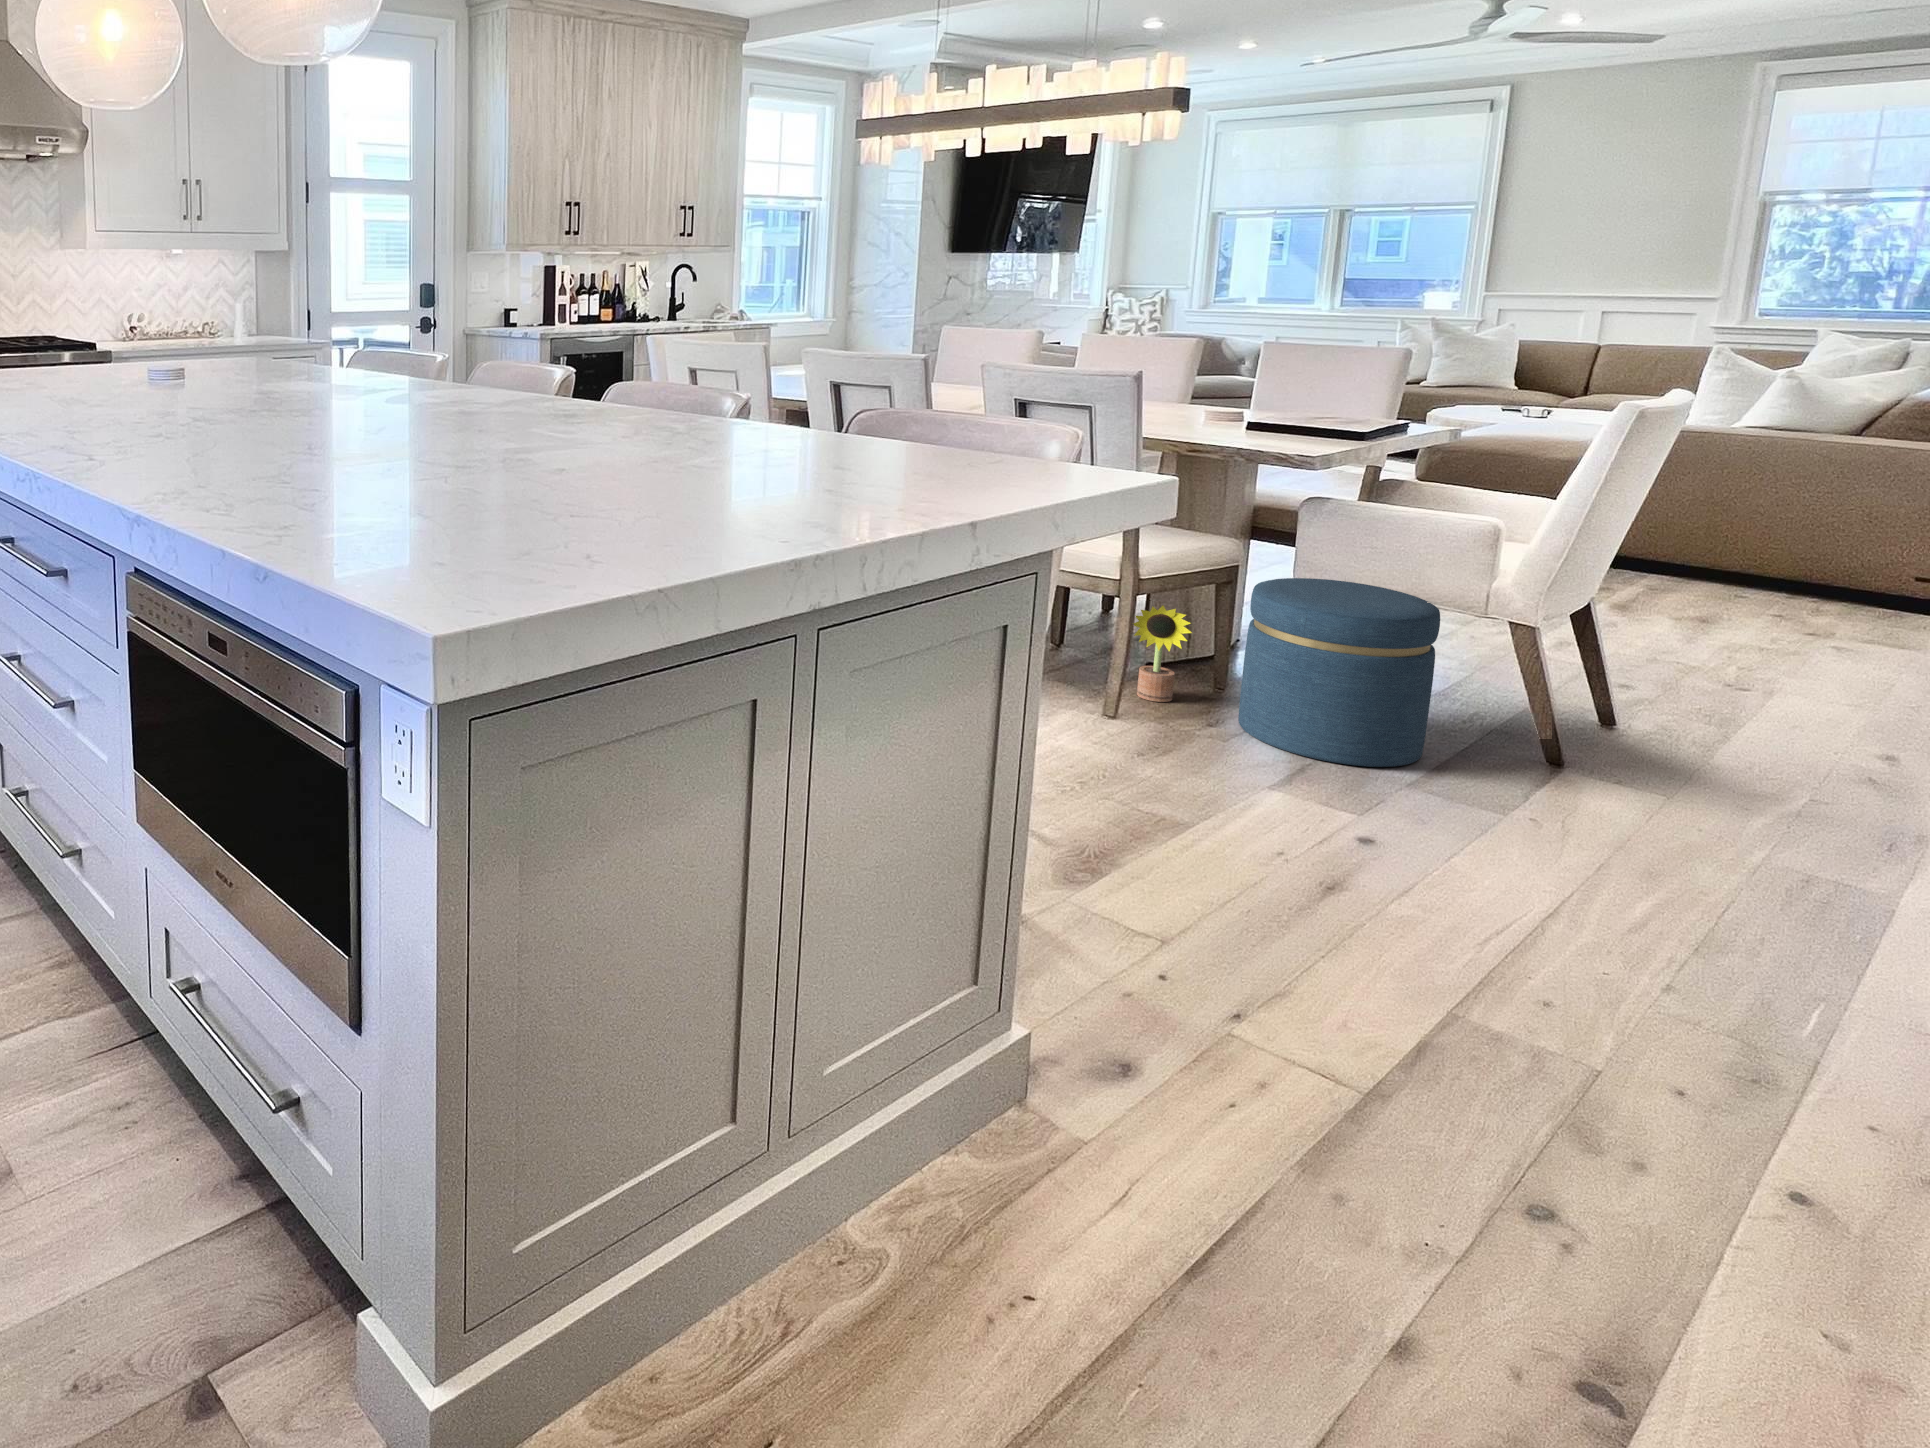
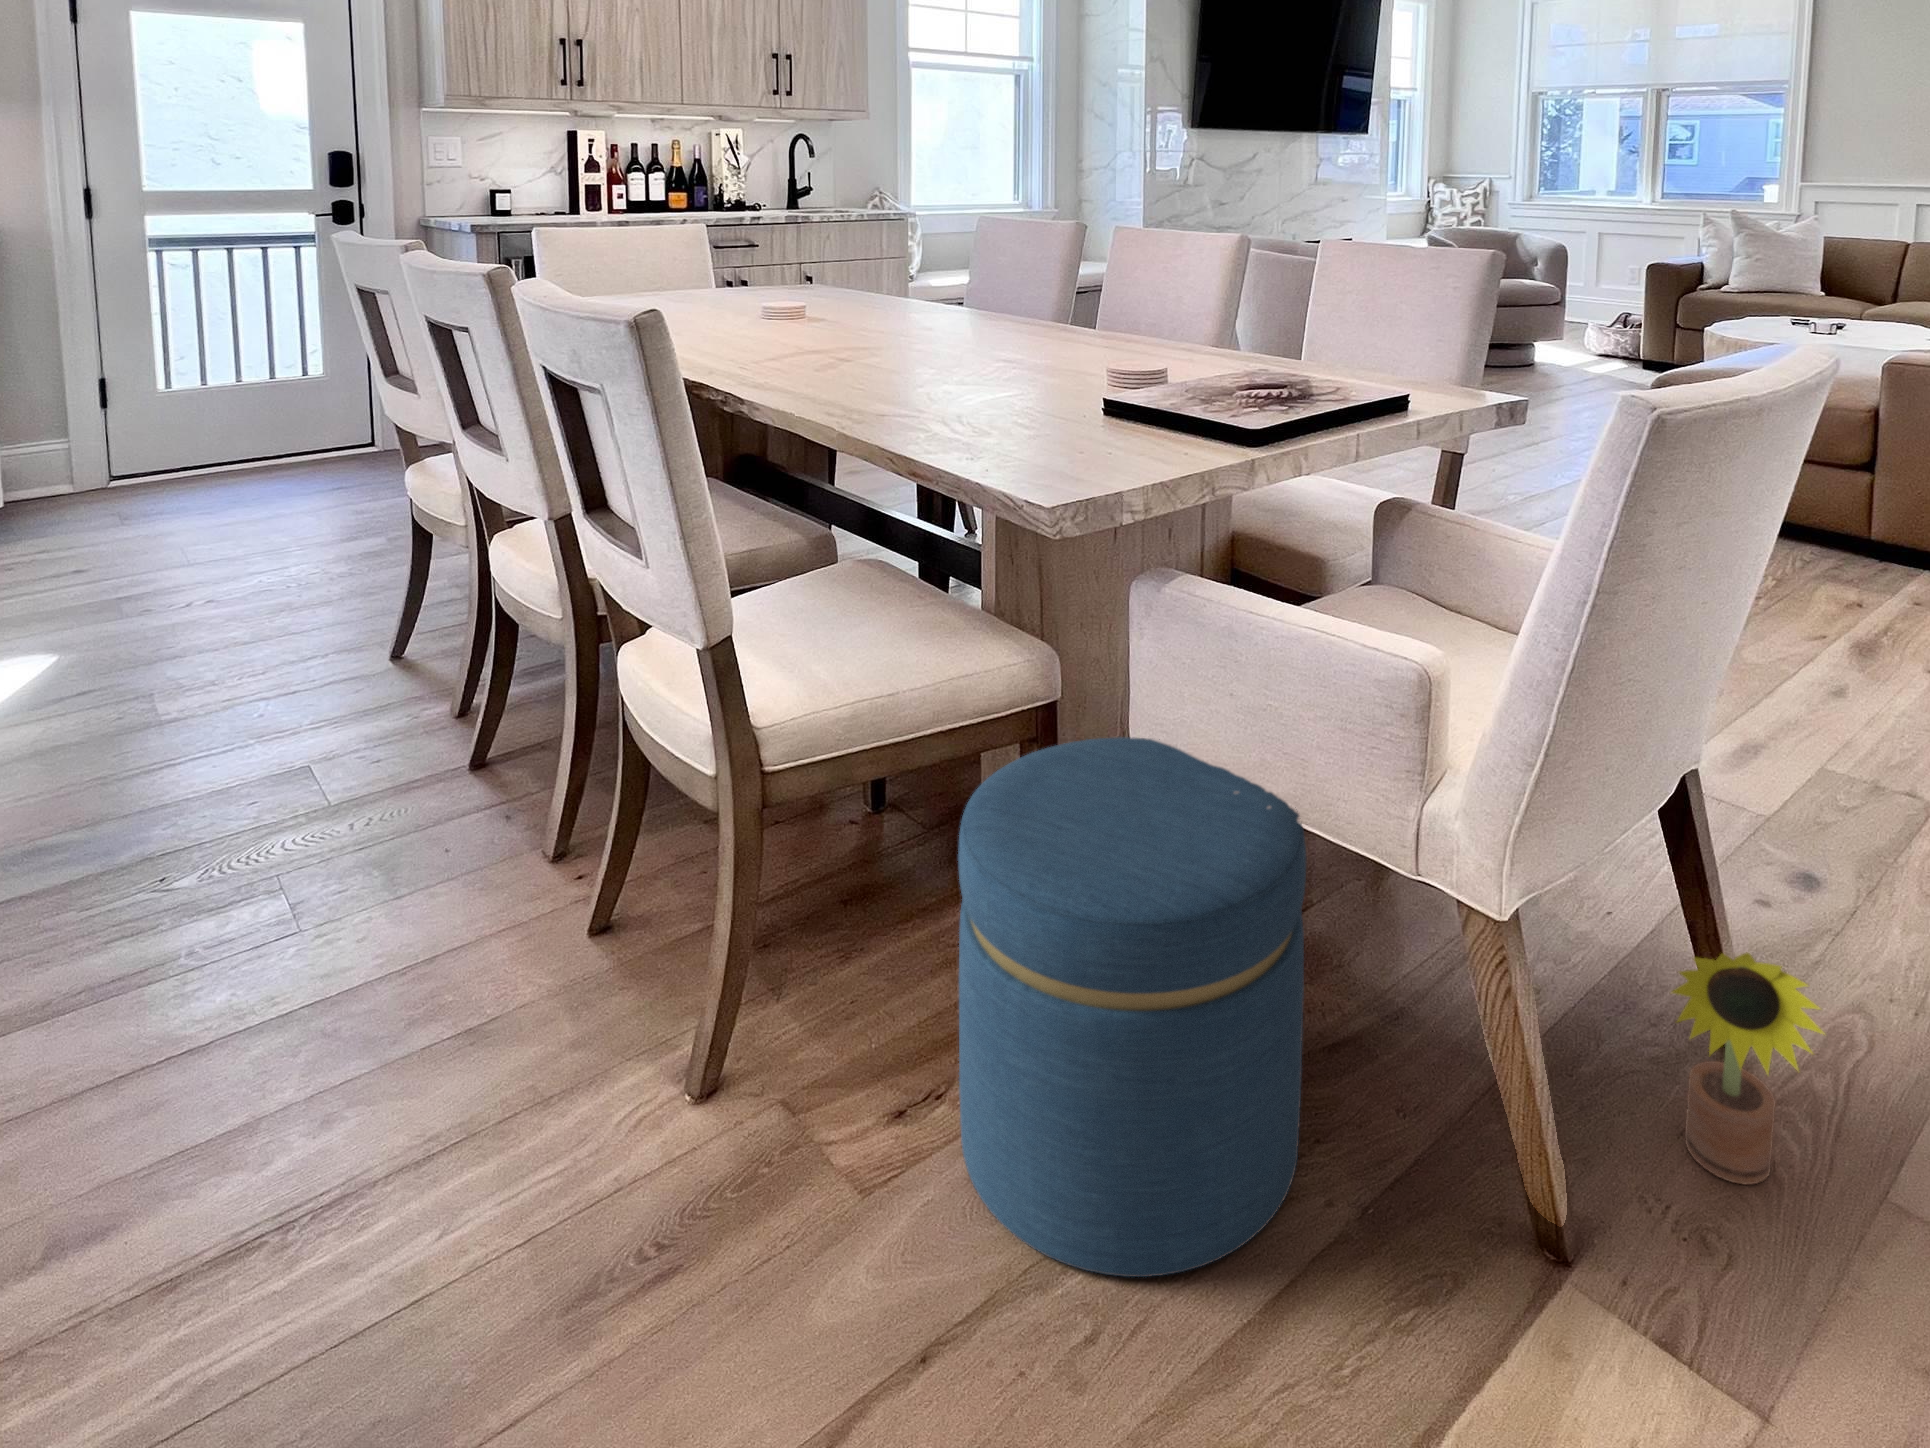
decorative plant: present [1133,606,1192,702] -> present [1671,952,1824,1184]

